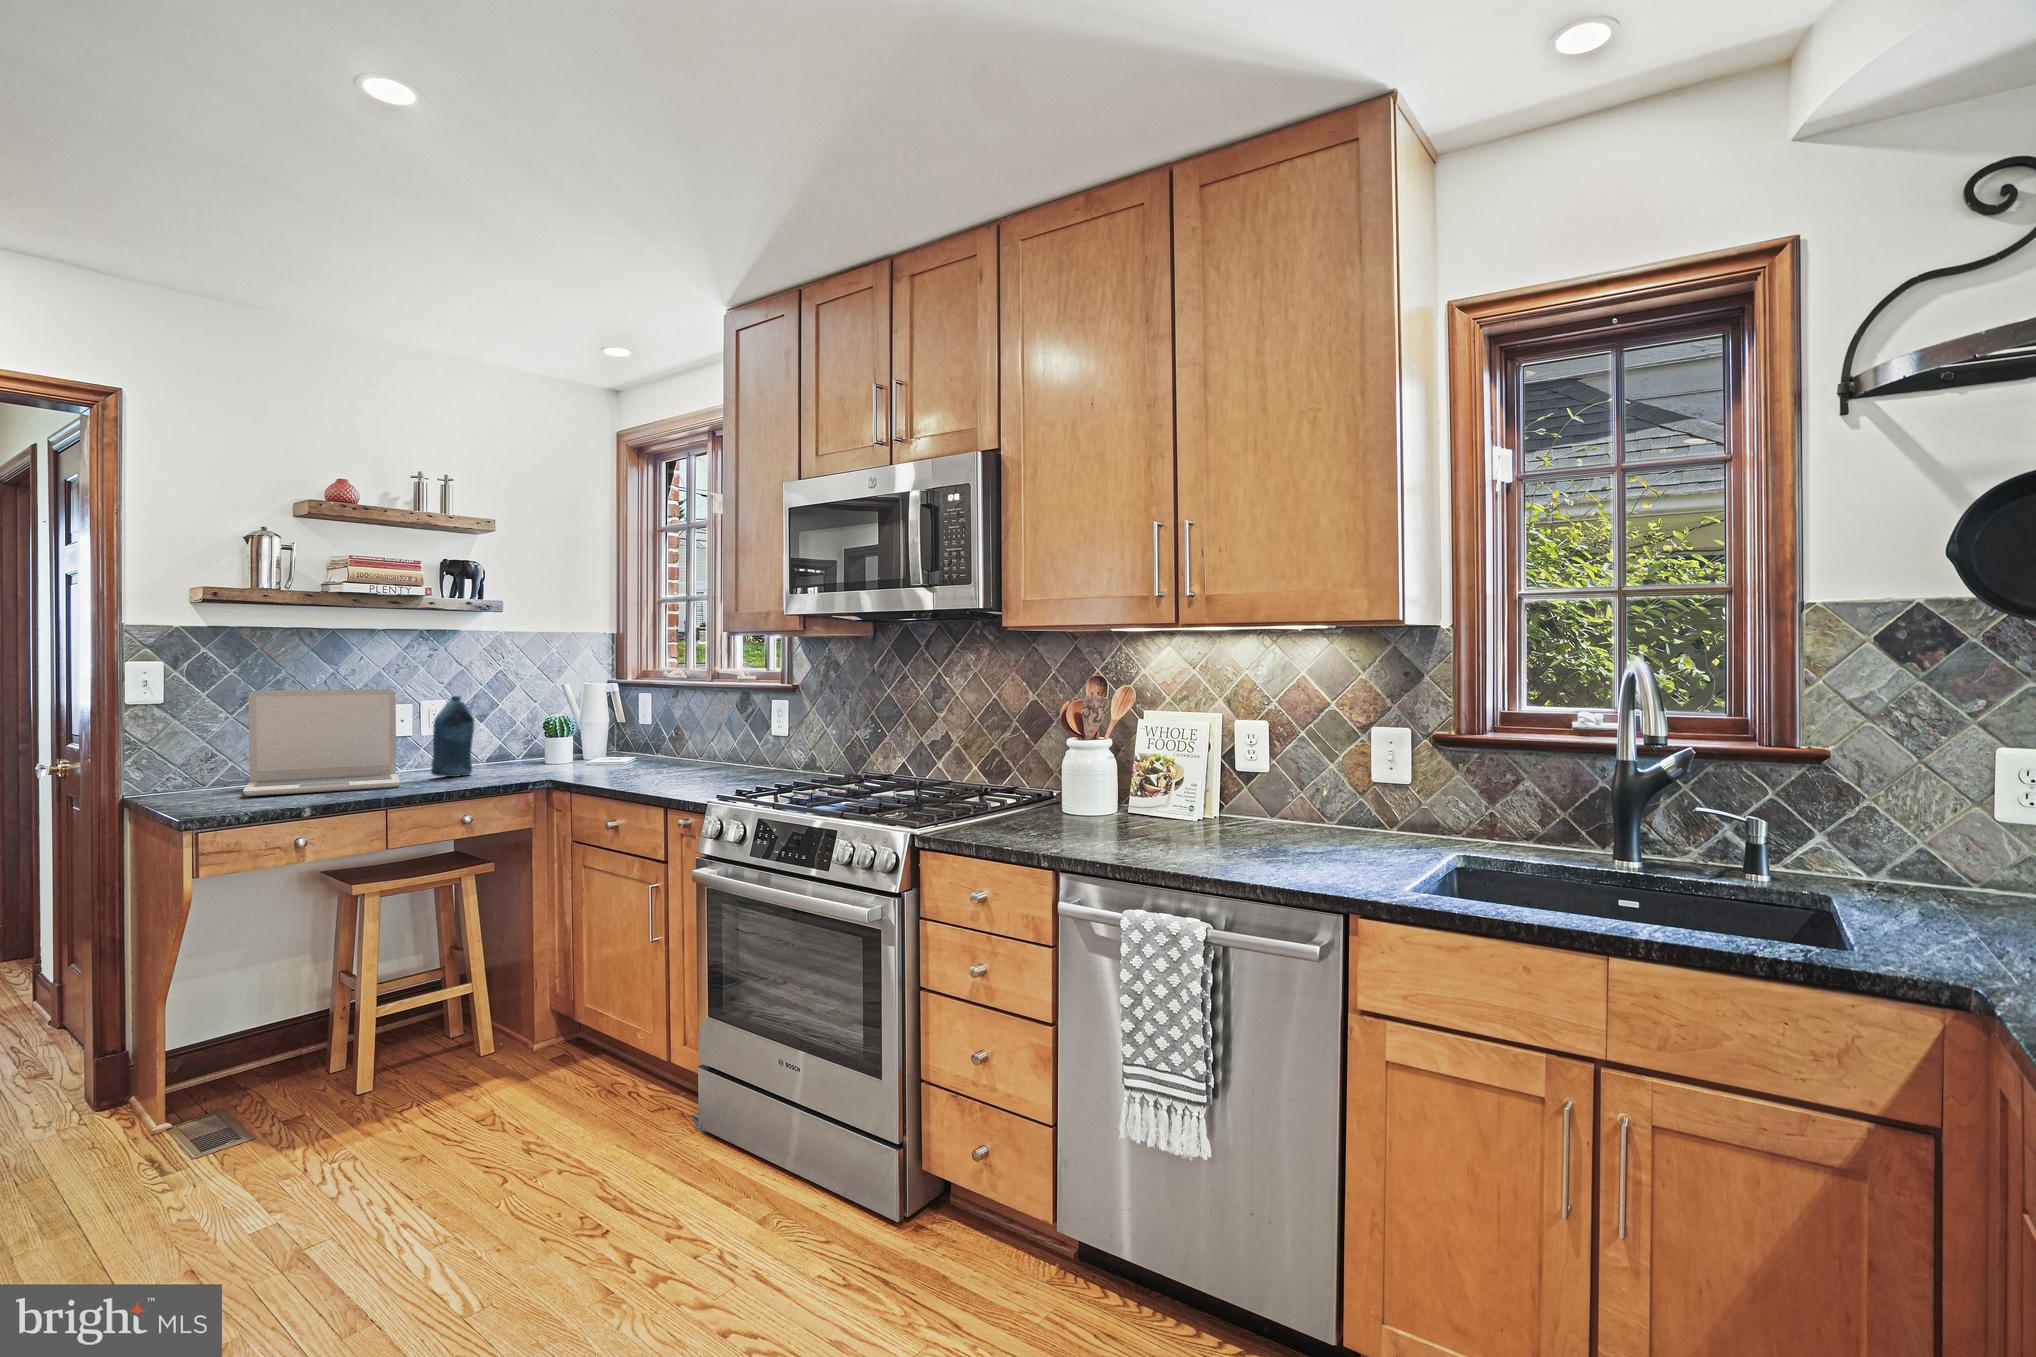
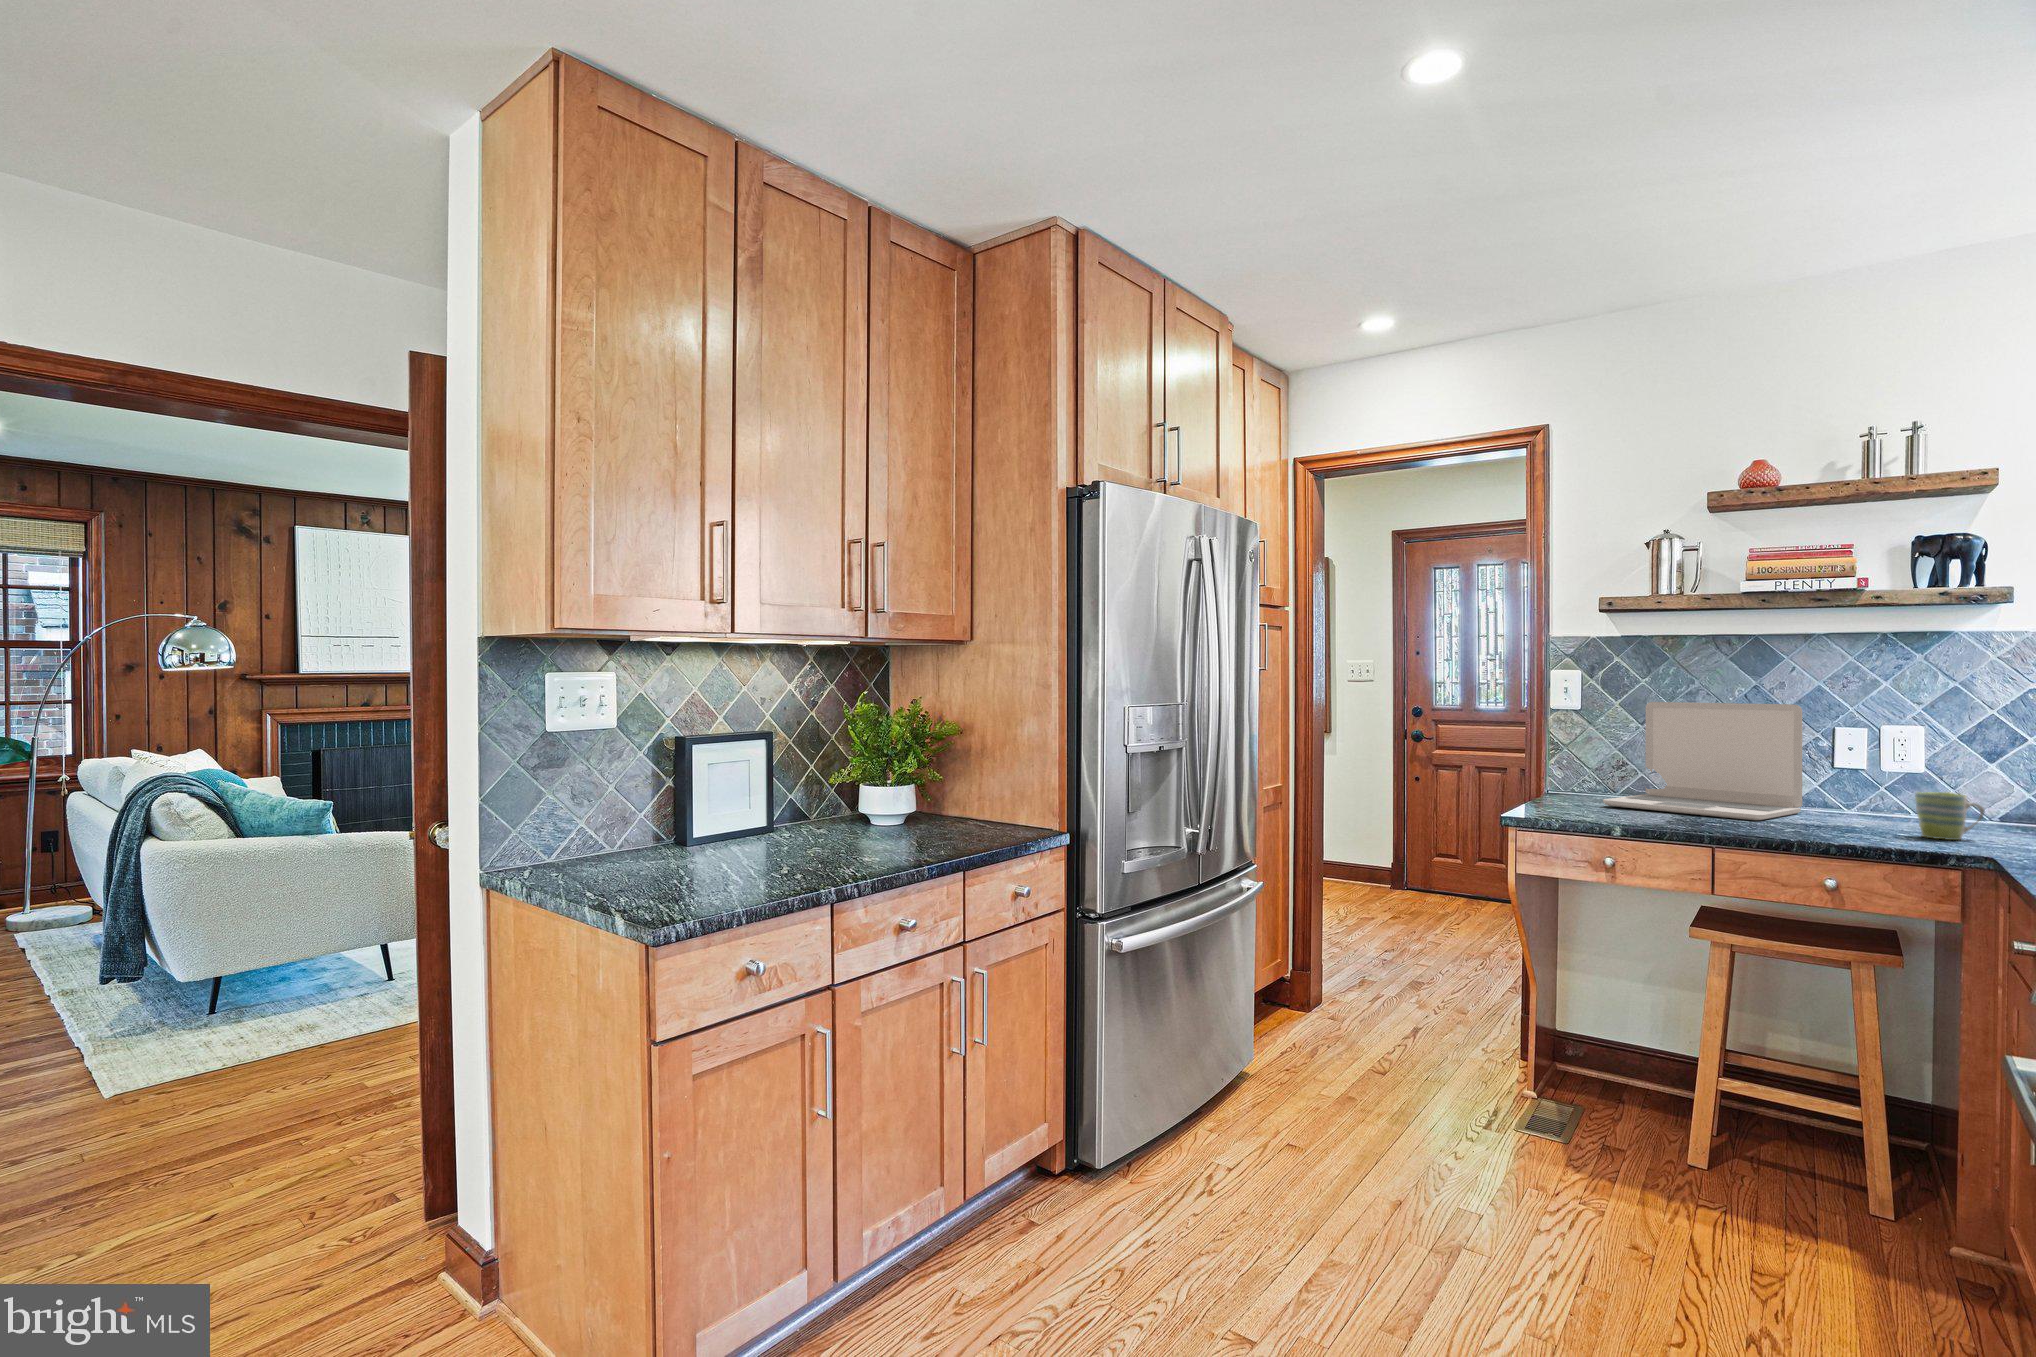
bottle: present [431,696,474,777] -> none [1832,715,1906,824]
mug: none [508,747,543,780] -> present [1915,792,1985,840]

